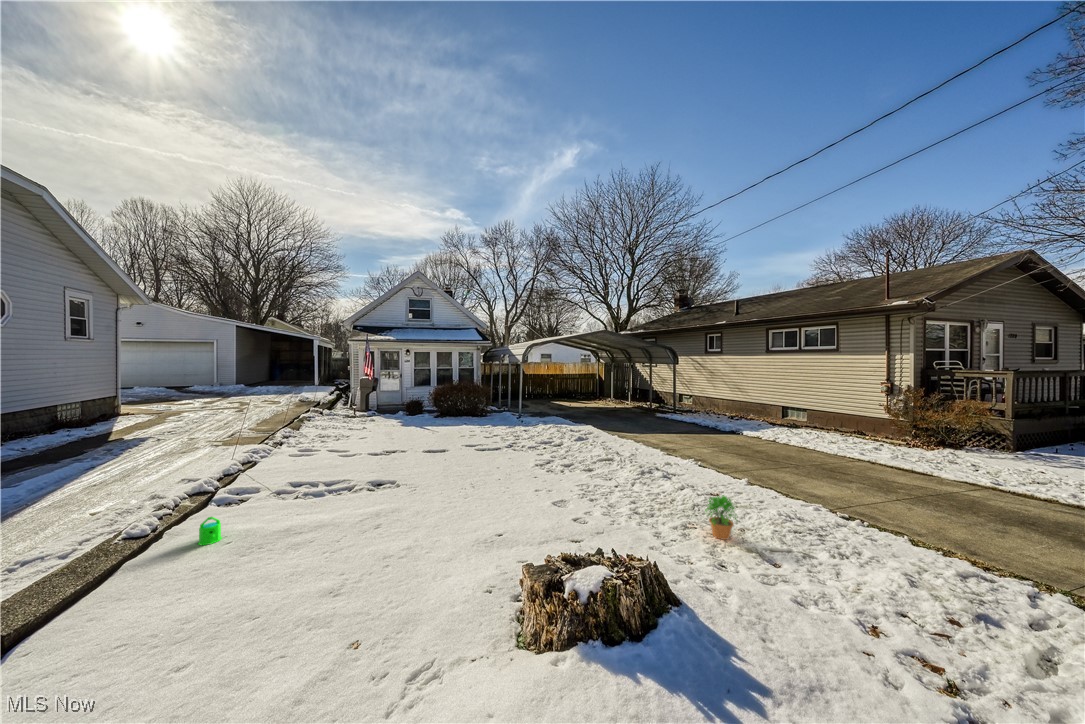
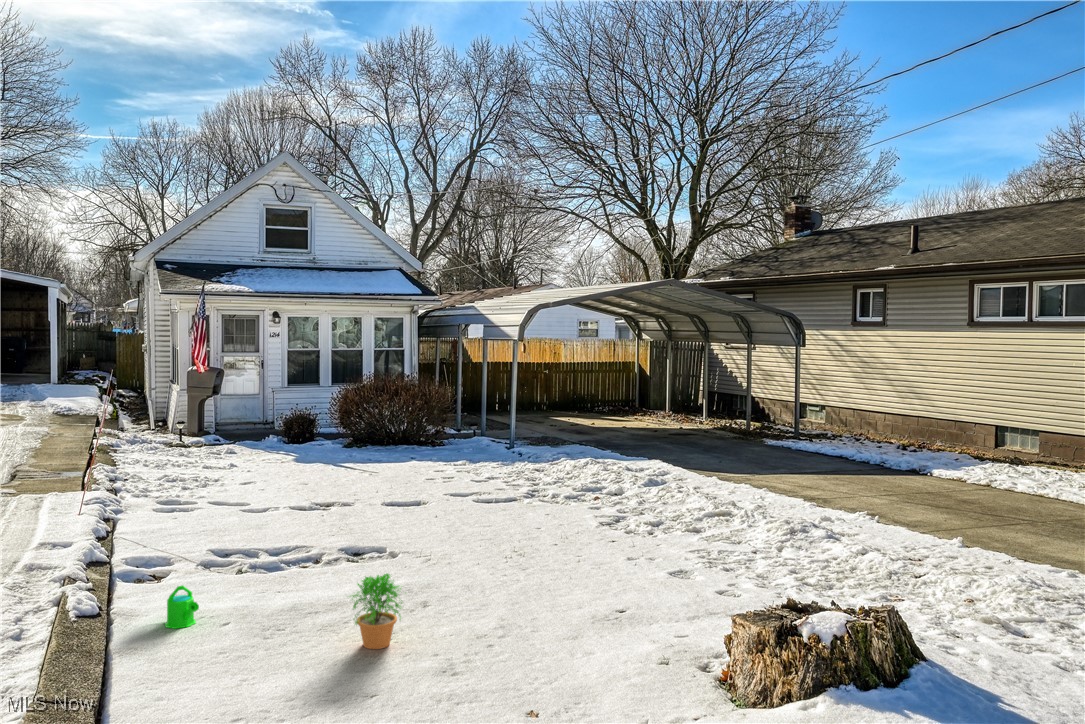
potted plant: present [705,495,737,540] -> present [353,573,401,649]

